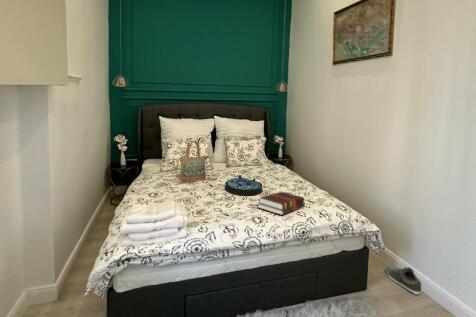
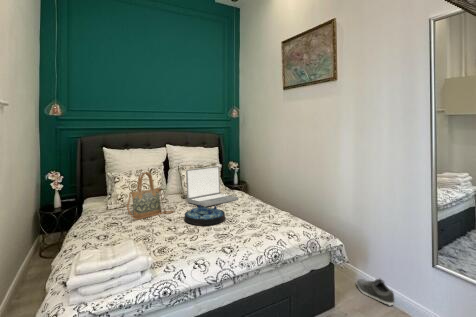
laptop: none [231,140,279,178] -> present [186,166,238,207]
hardback book: present [259,192,305,215] -> none [224,217,273,241]

